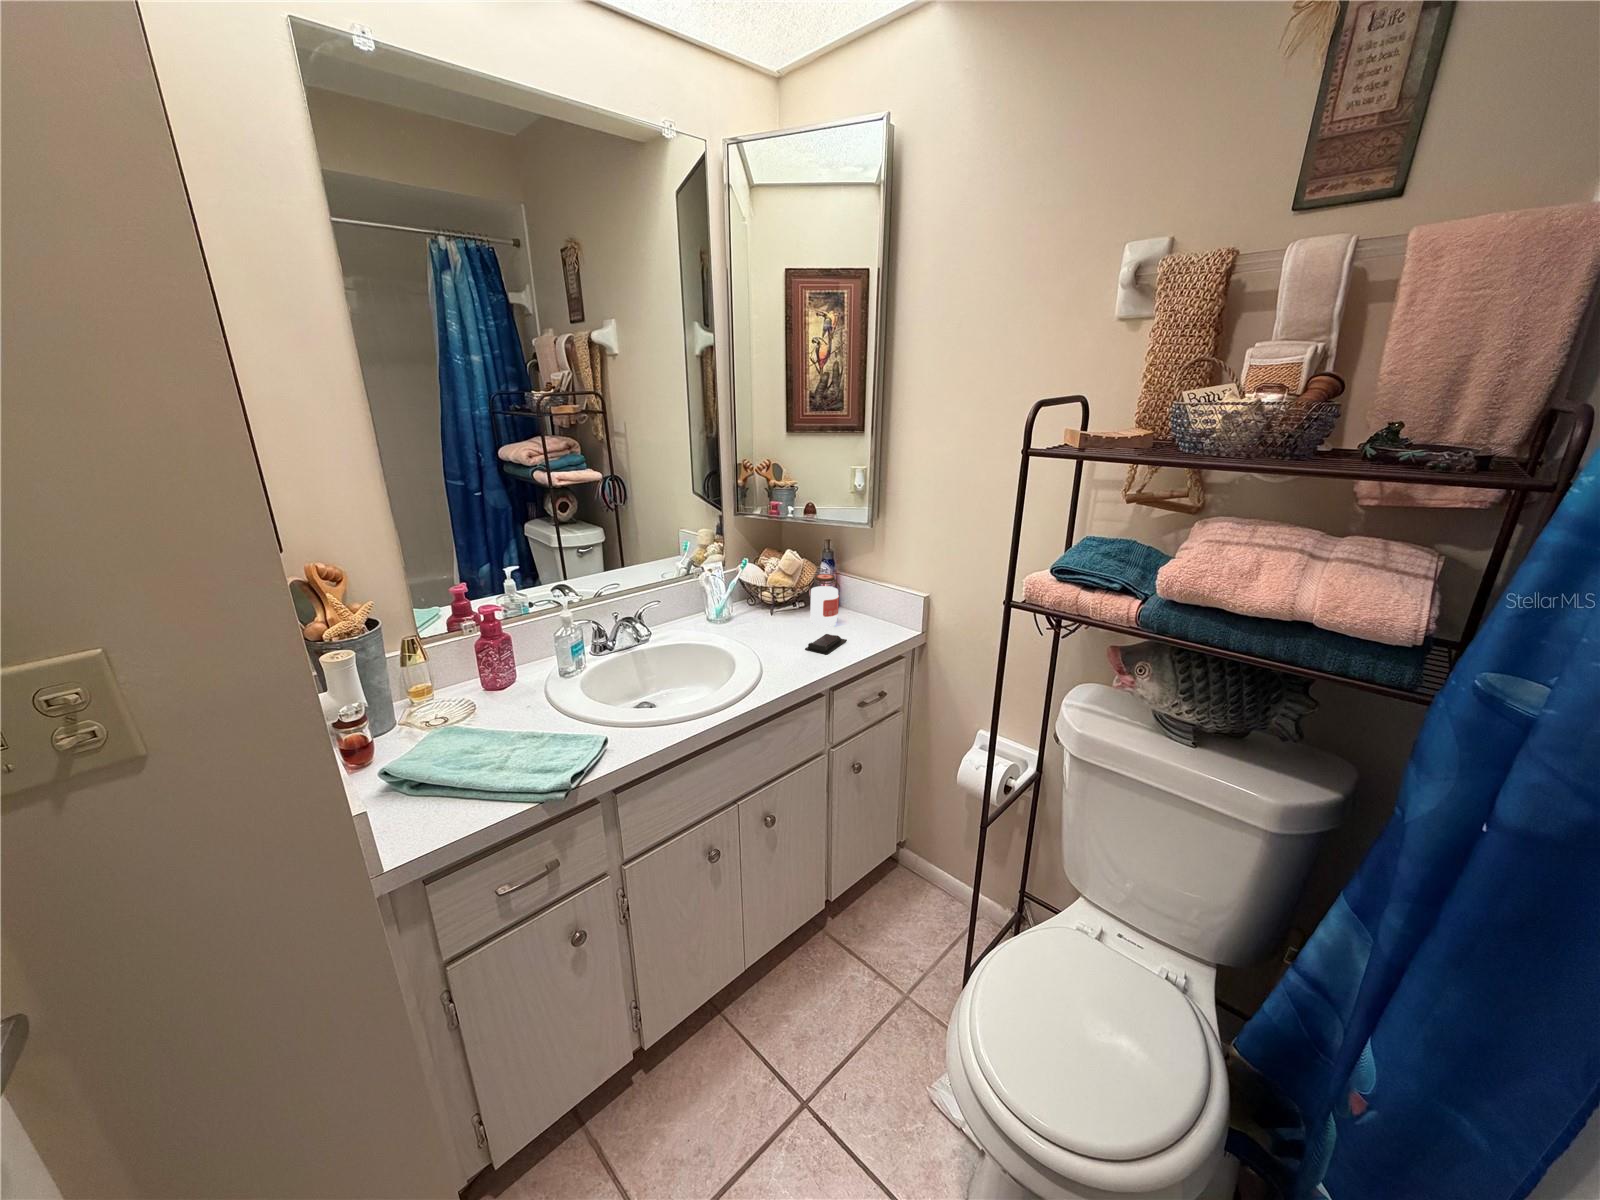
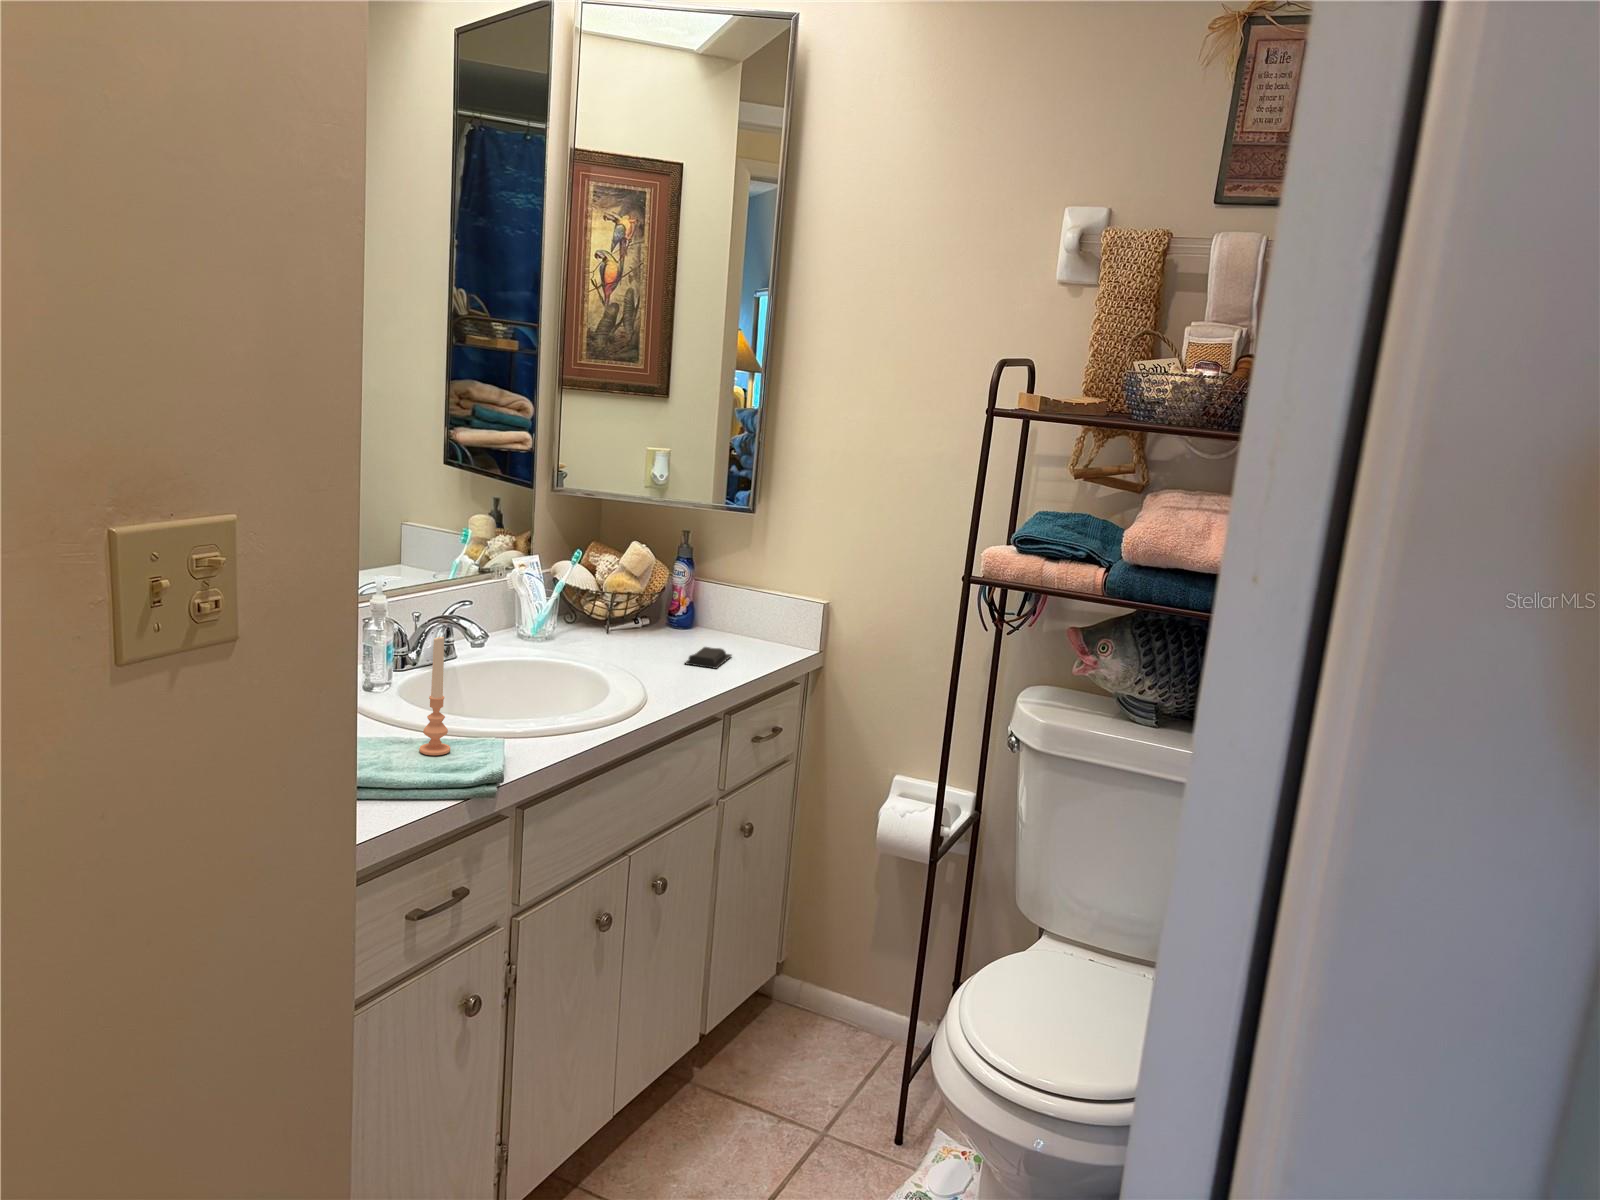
jar: present [809,574,840,626] -> none [669,570,713,643]
candle: none [540,665,566,752] -> present [419,637,450,755]

